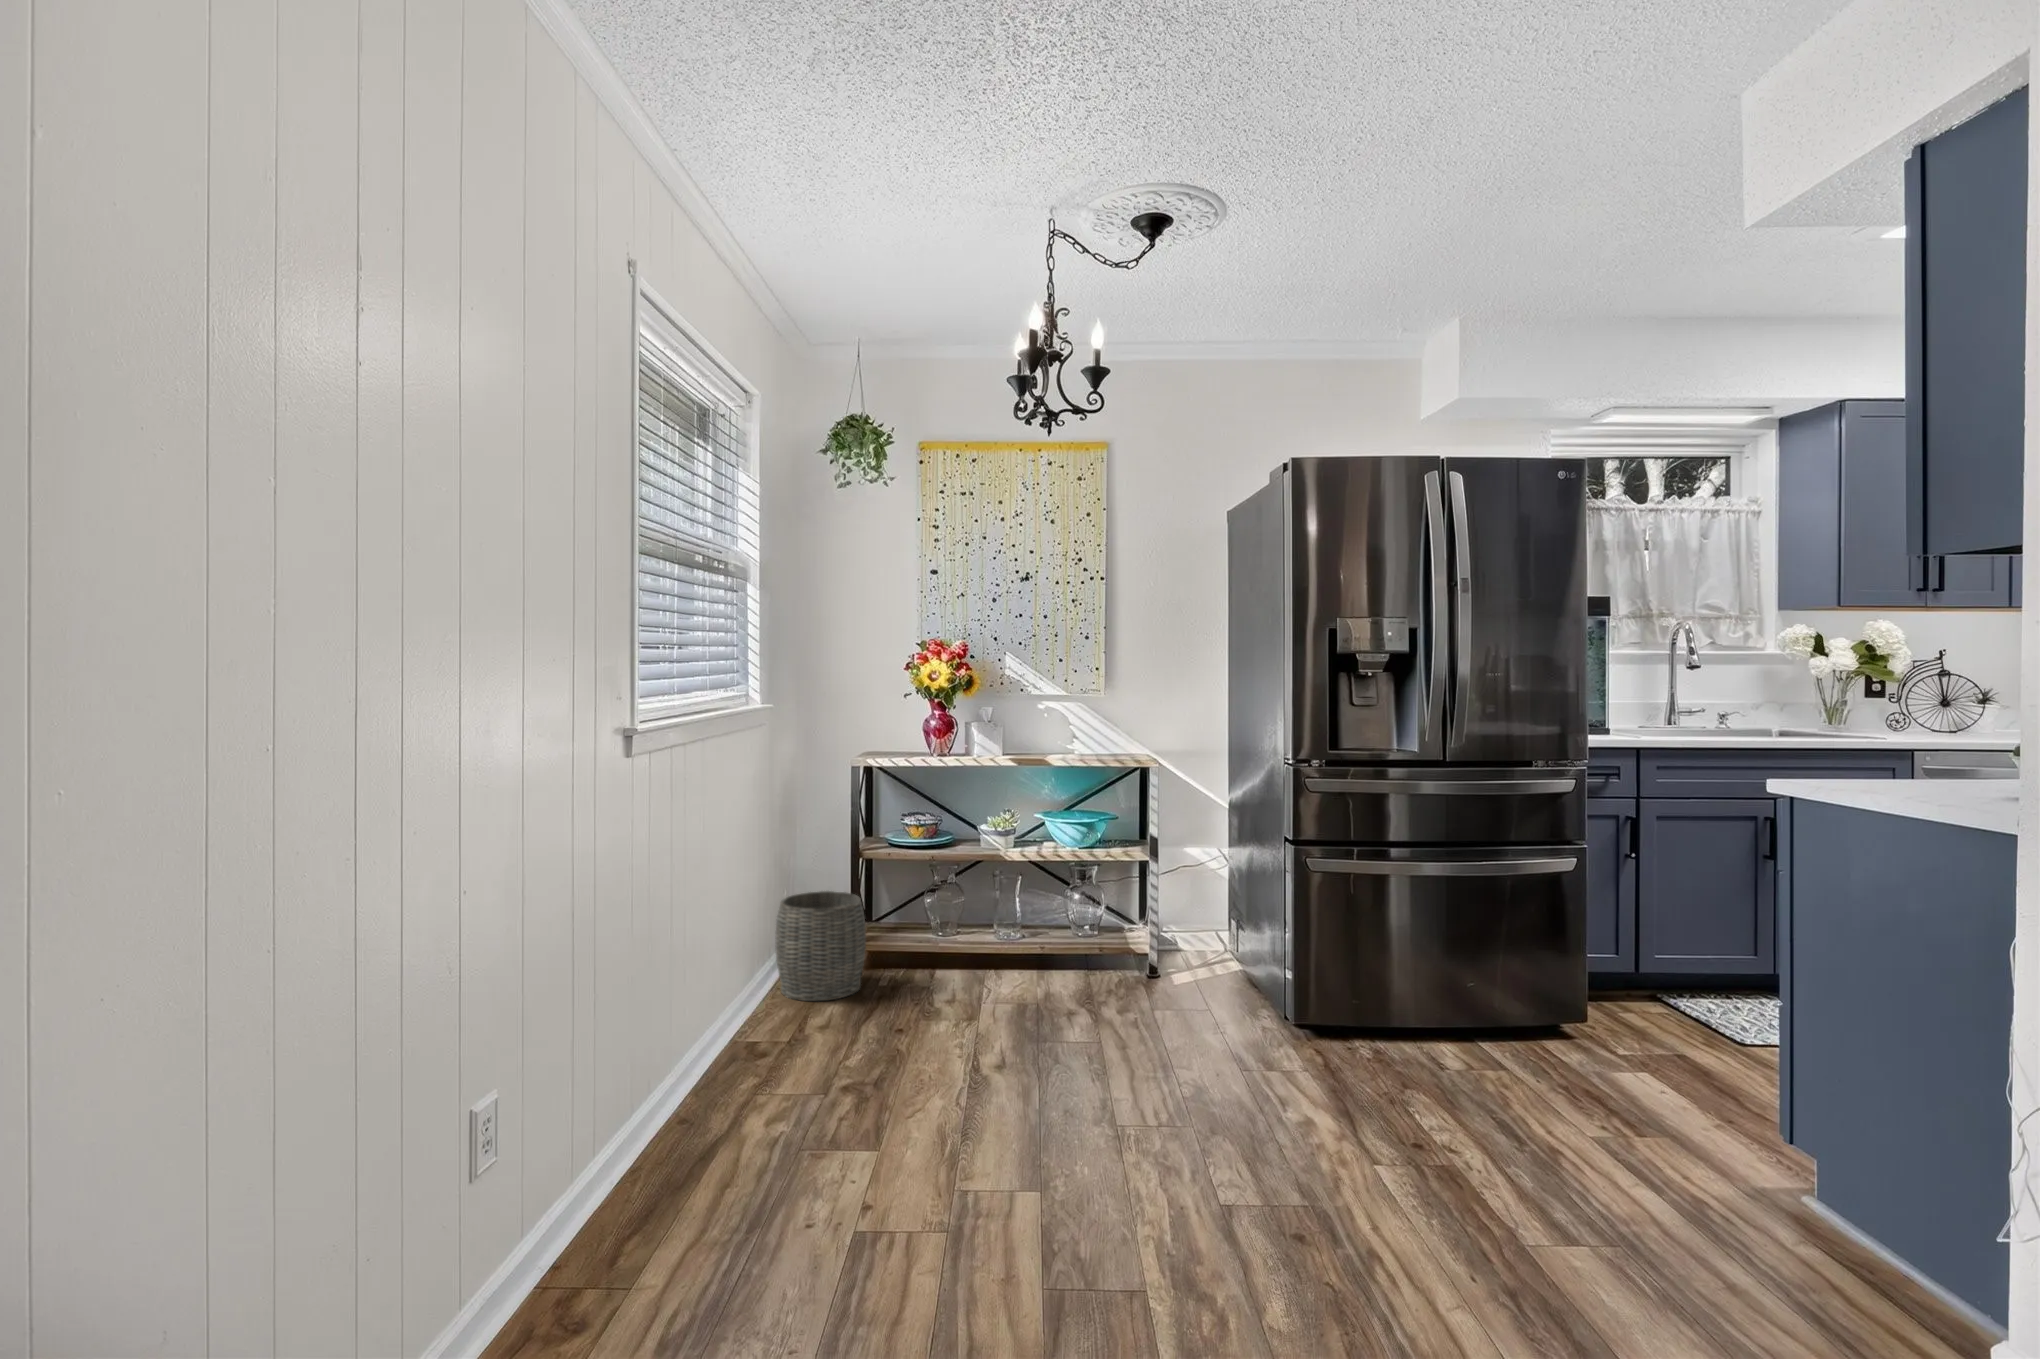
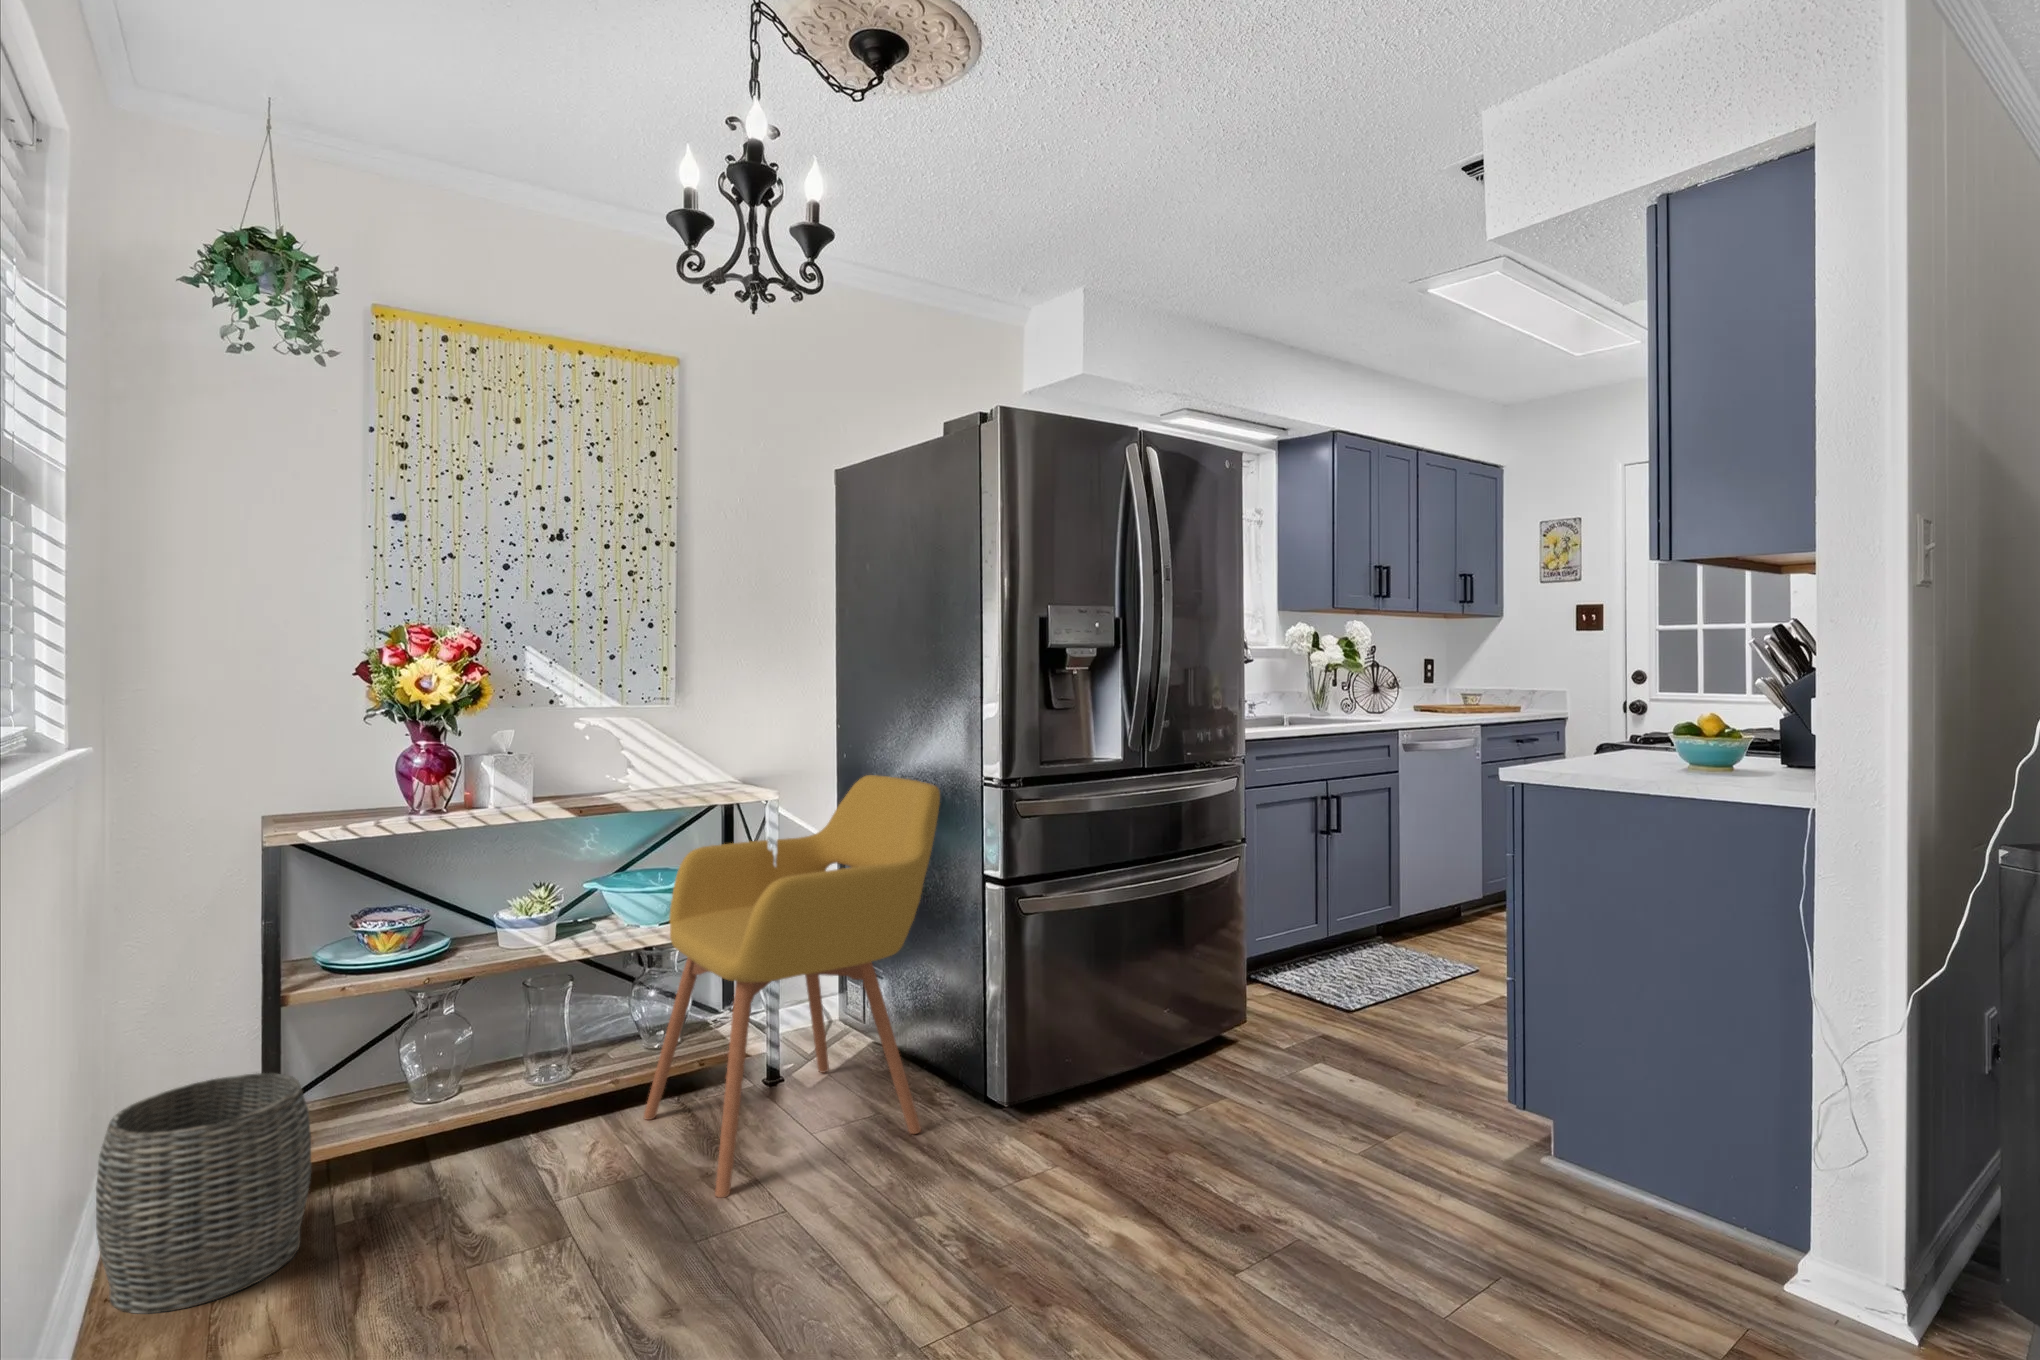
armchair: none [1057,754,1255,1027] -> present [644,775,940,1198]

